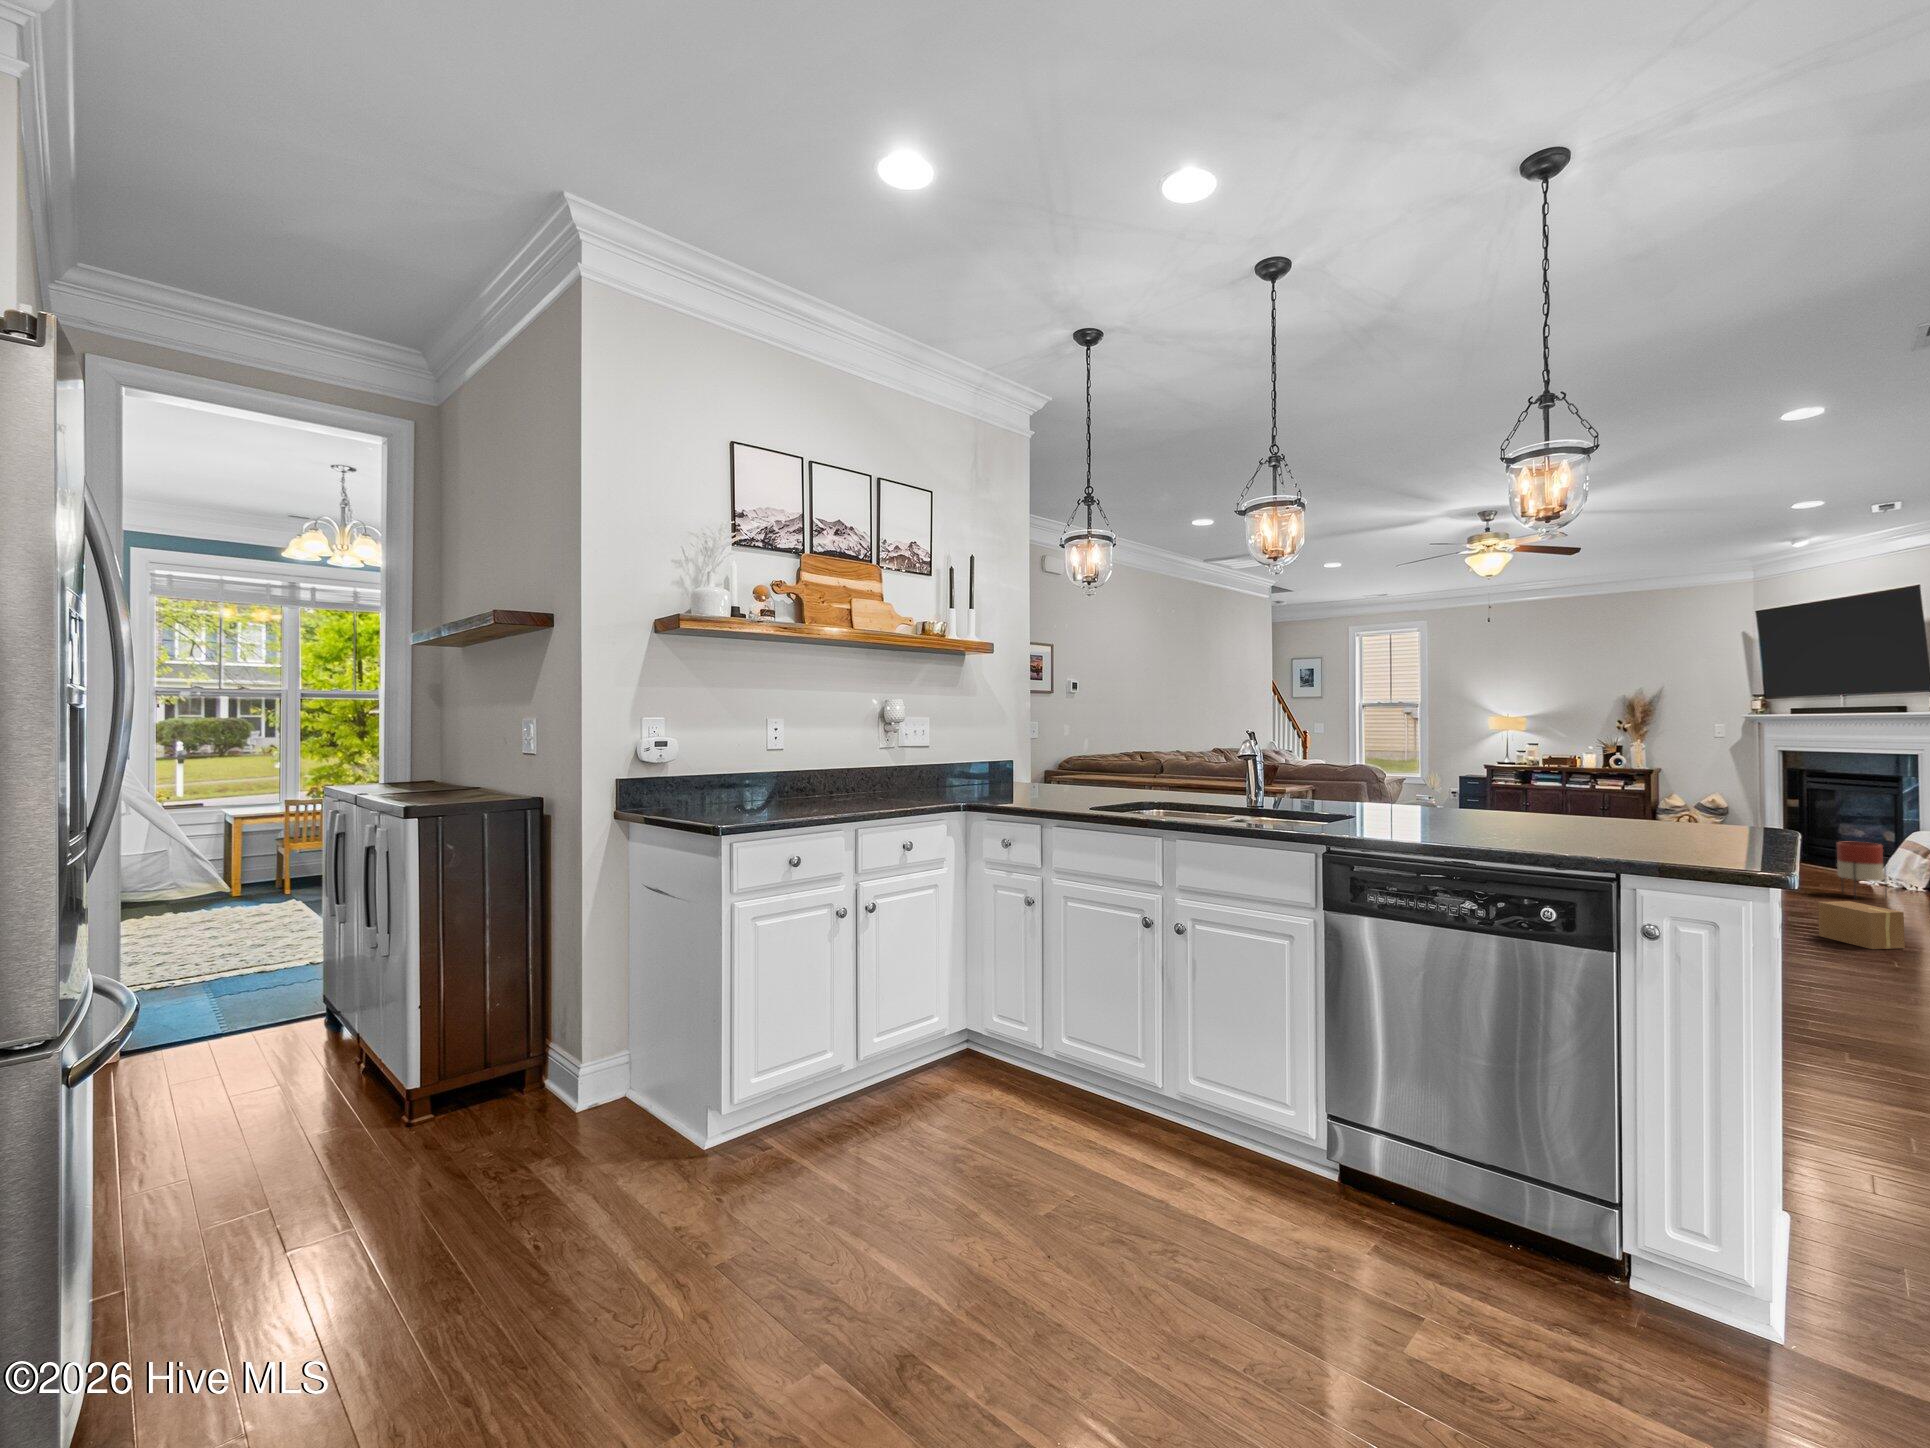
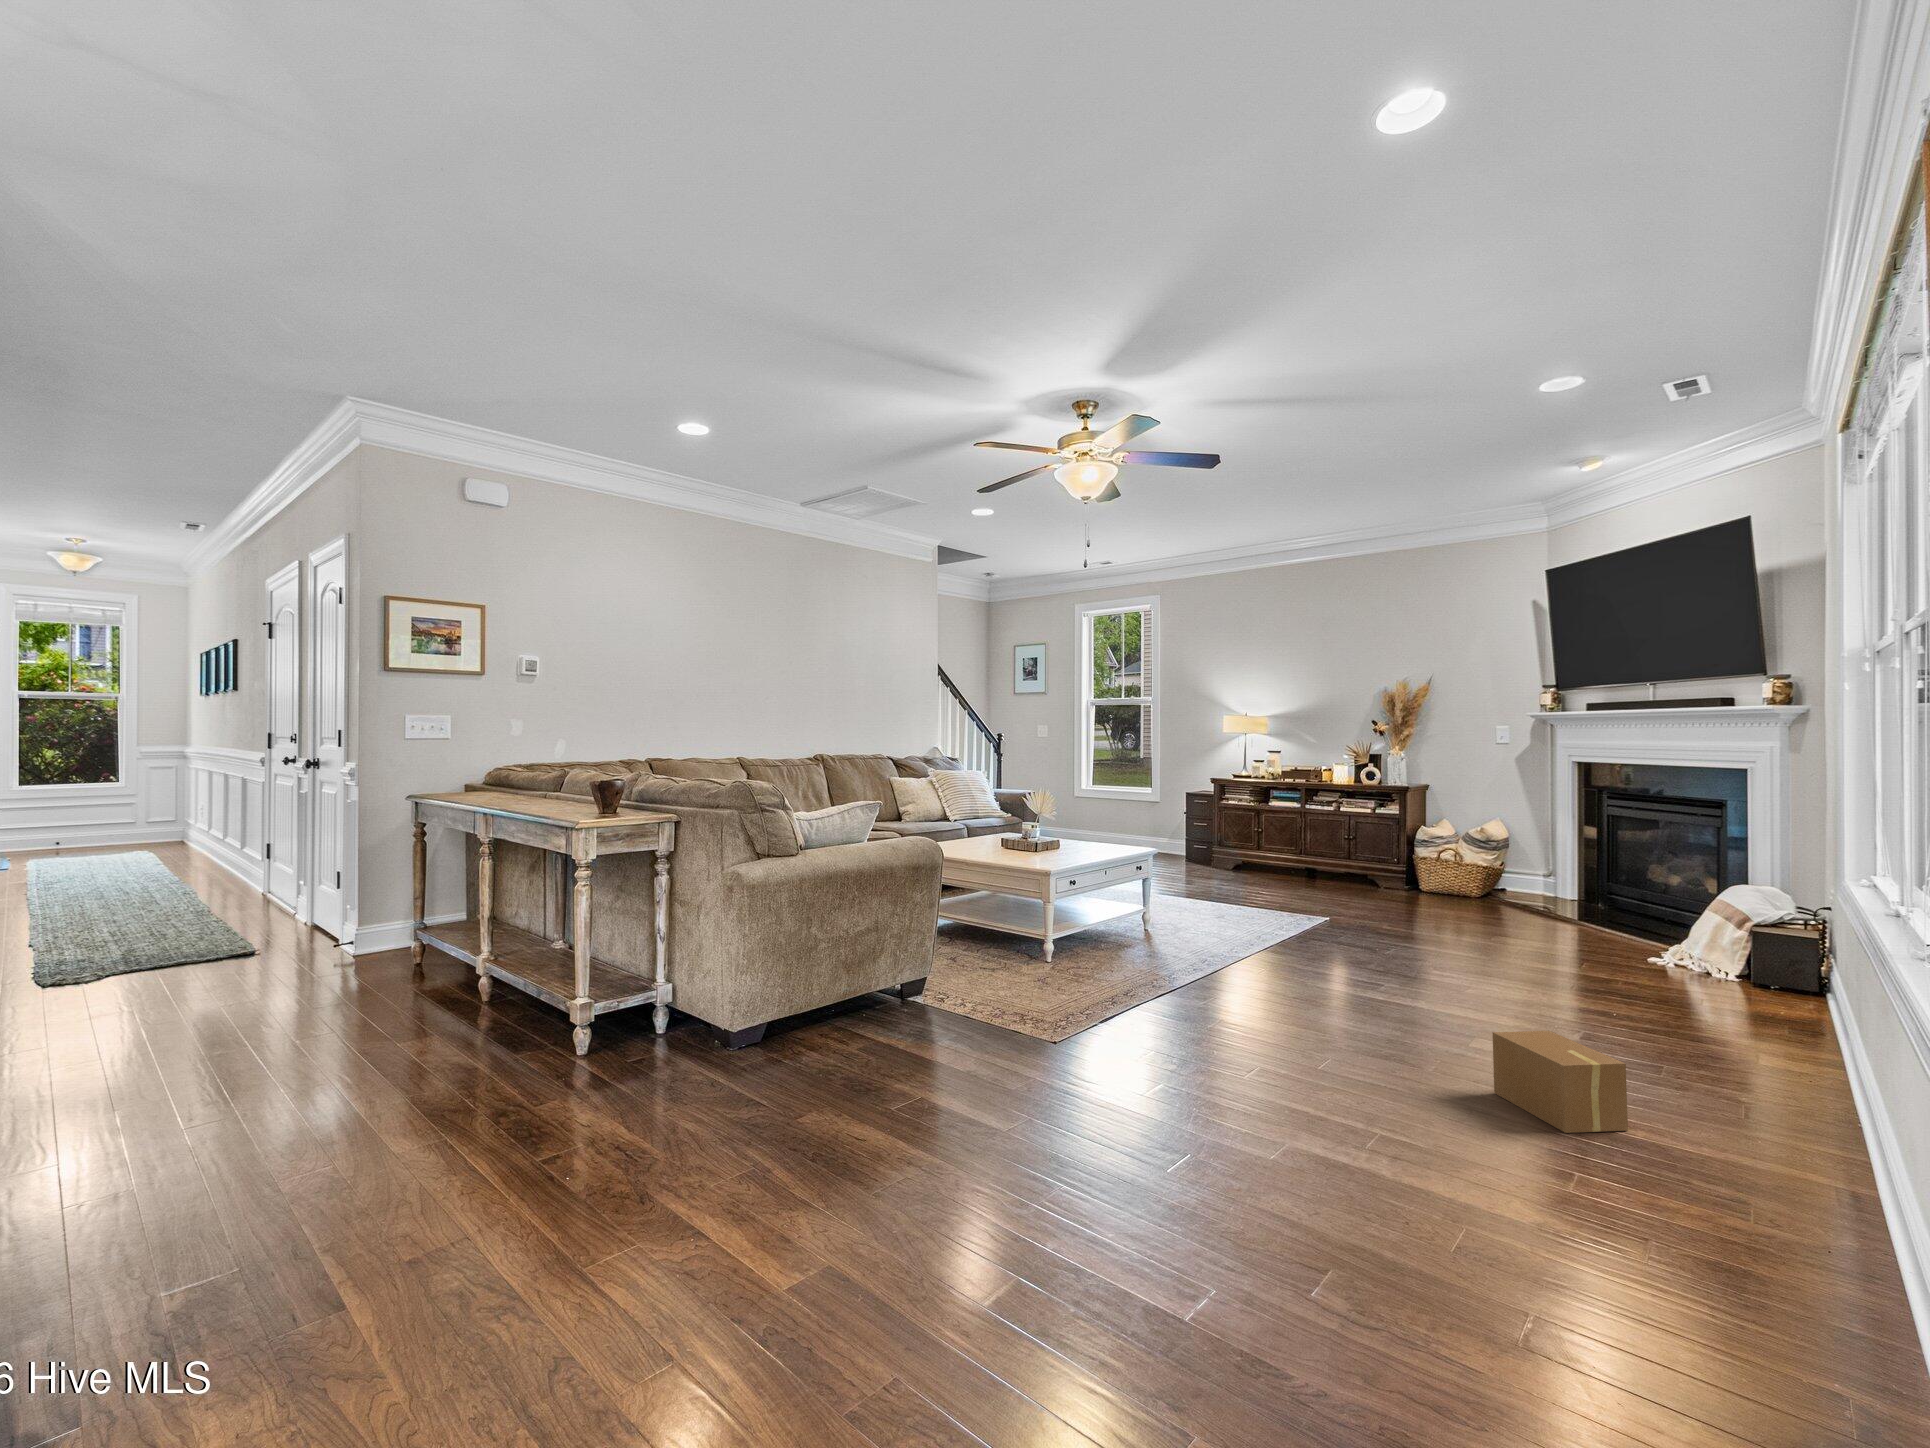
planter: present [1837,842,1887,897] -> none [1596,904,1671,999]

